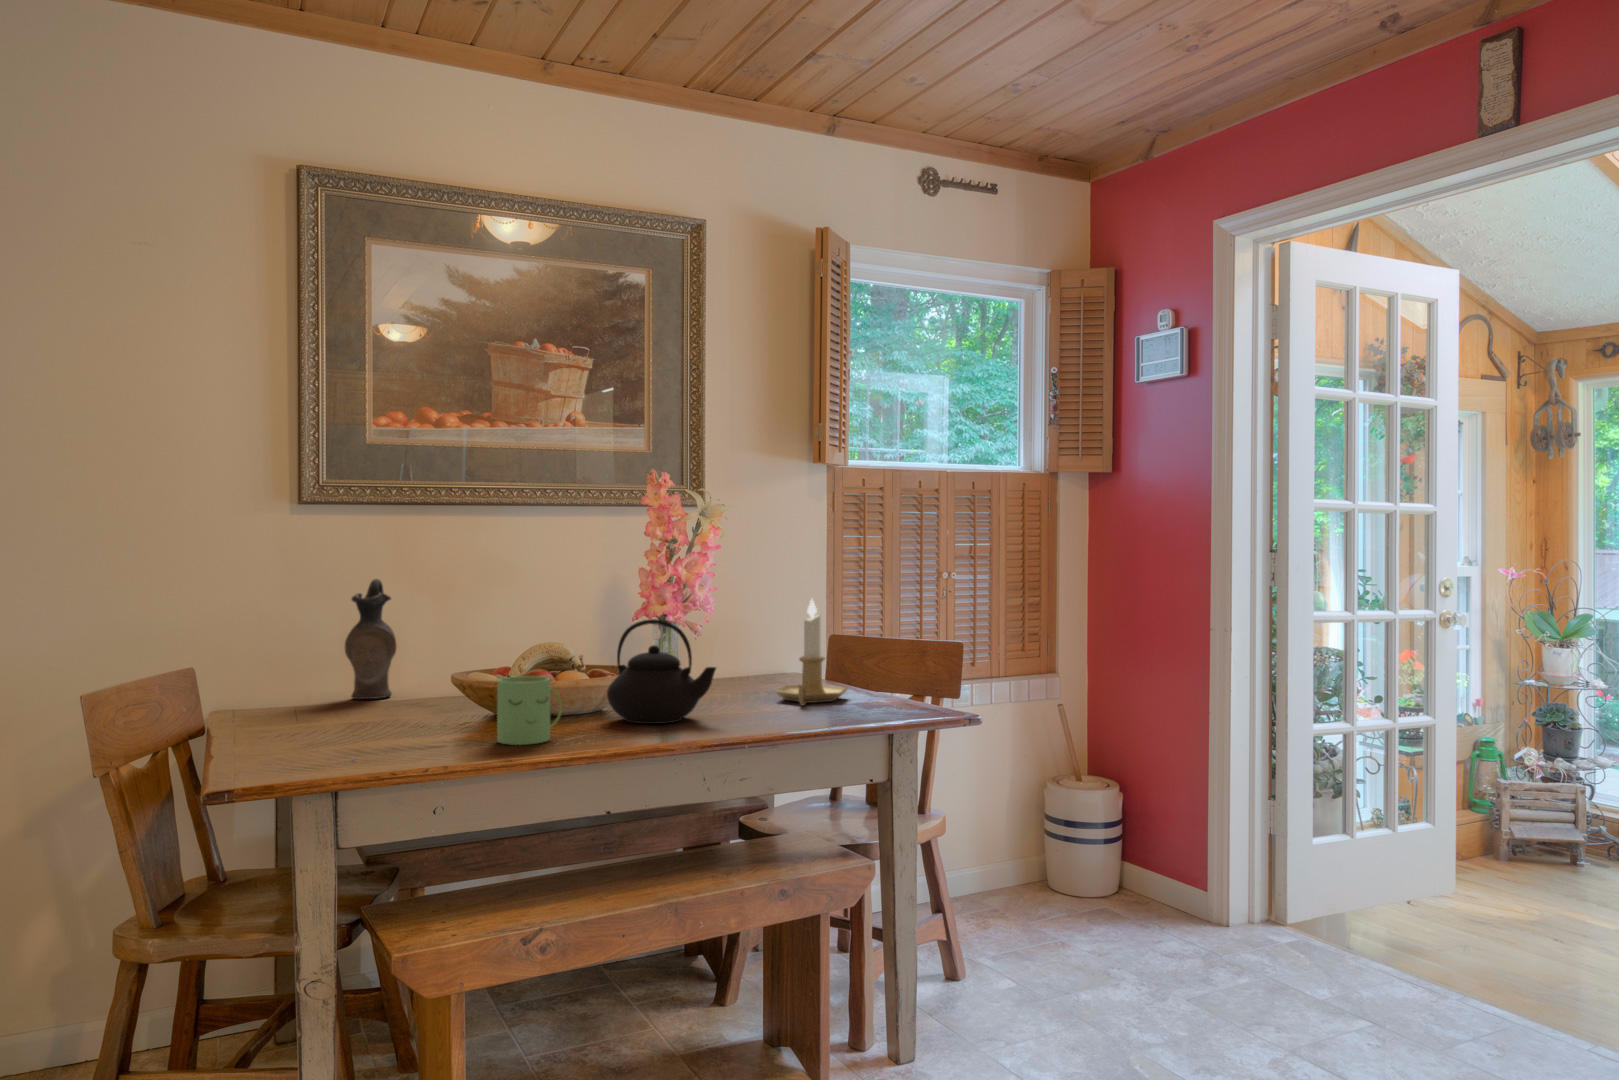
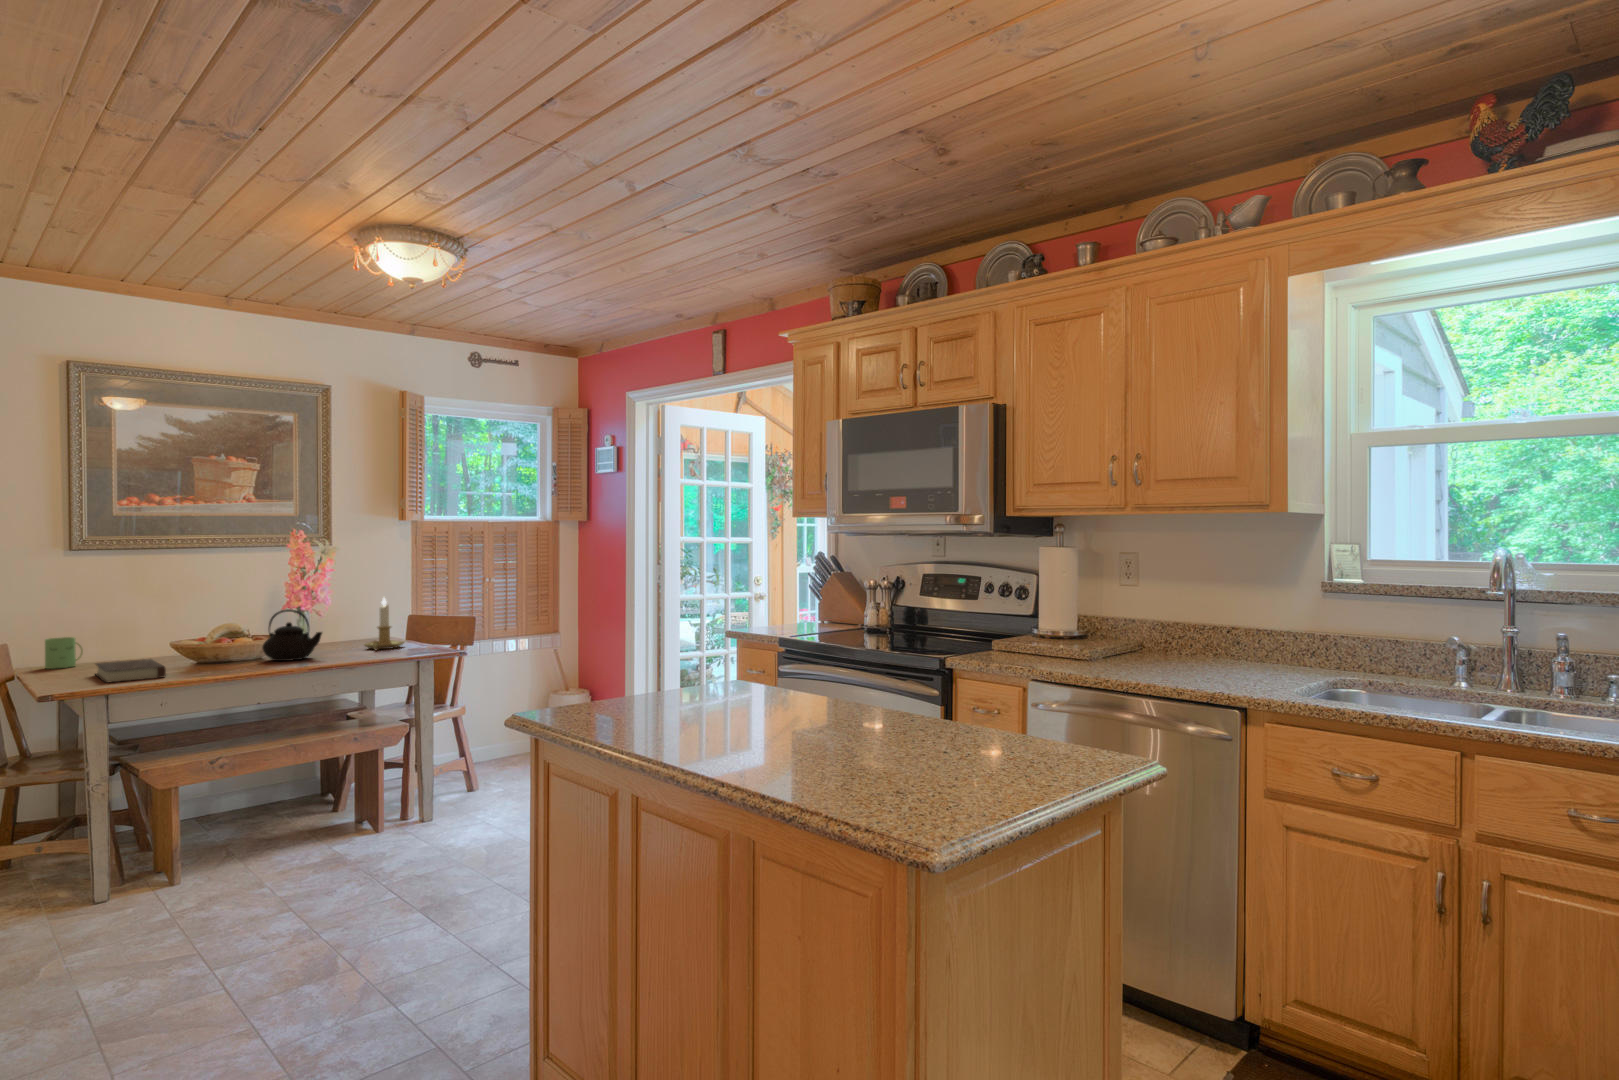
ceramic pitcher: present [345,579,397,699] -> none [101,591,134,659]
mug: present [497,676,562,745] -> present [45,637,83,669]
book: none [317,710,436,766] -> present [95,659,166,683]

